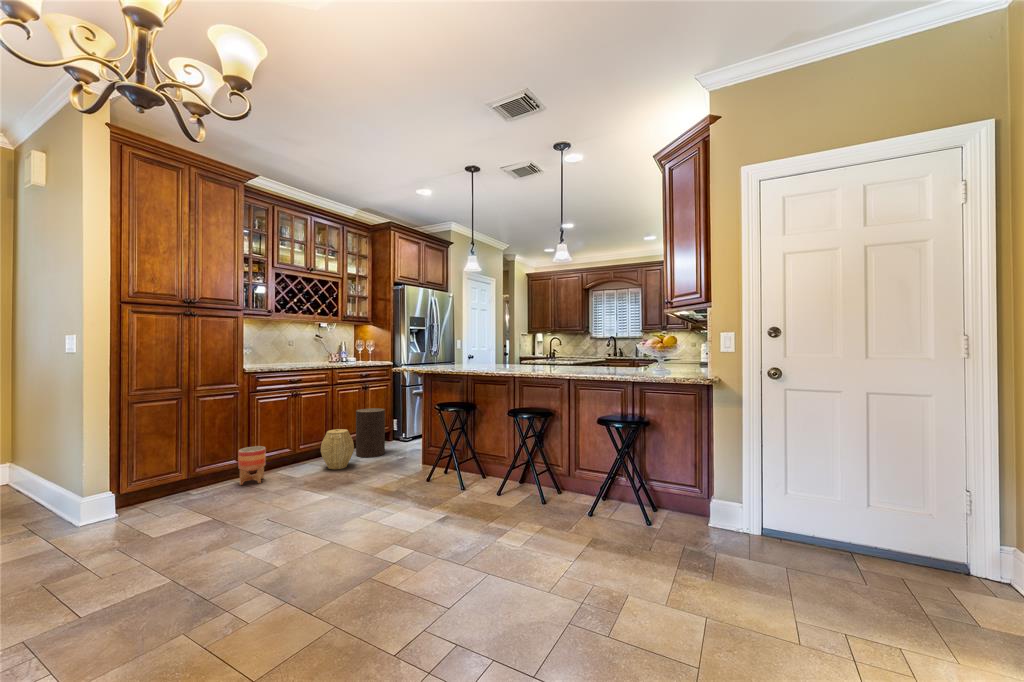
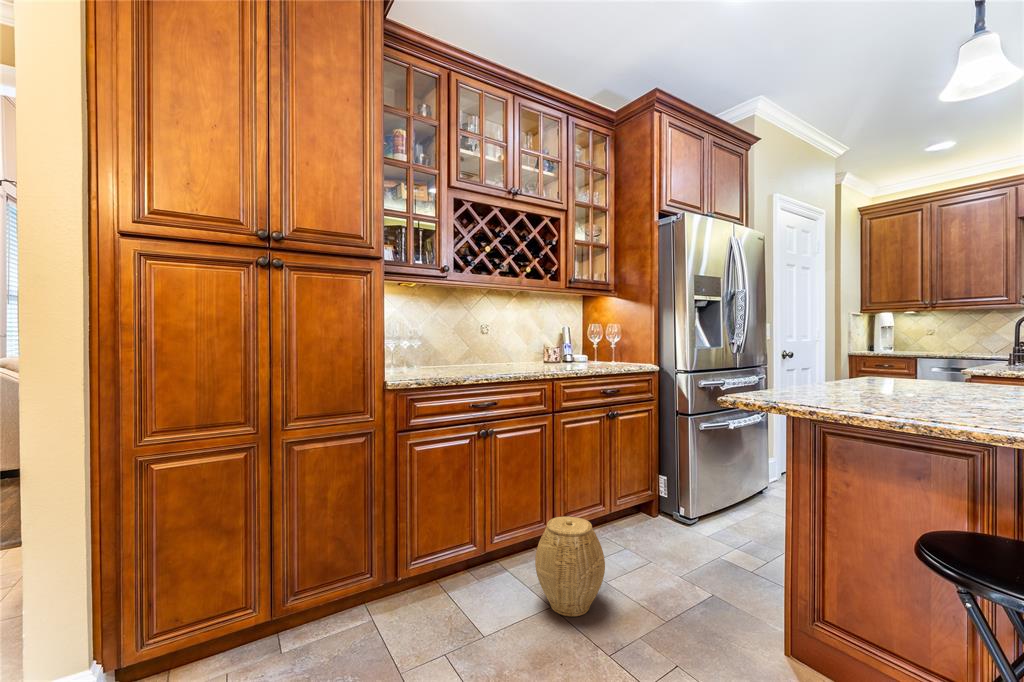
stool: present [356,408,385,457] -> none [600,462,659,575]
planter: present [238,446,266,485] -> none [372,548,425,645]

